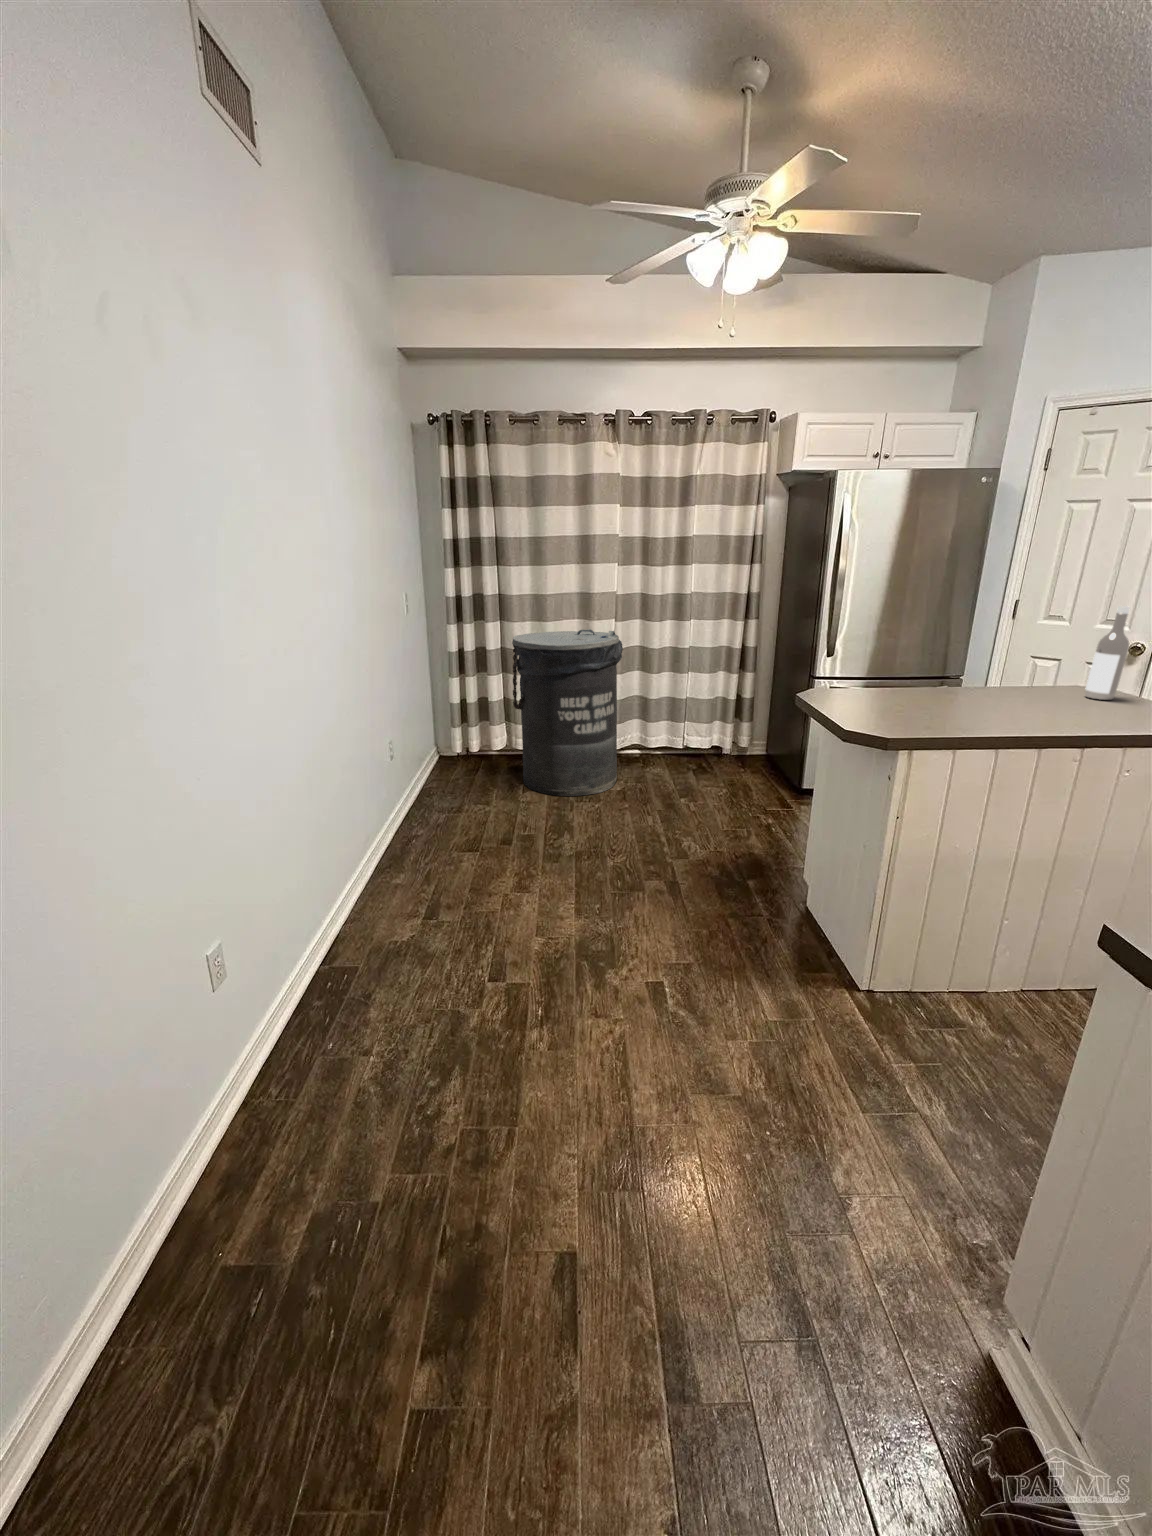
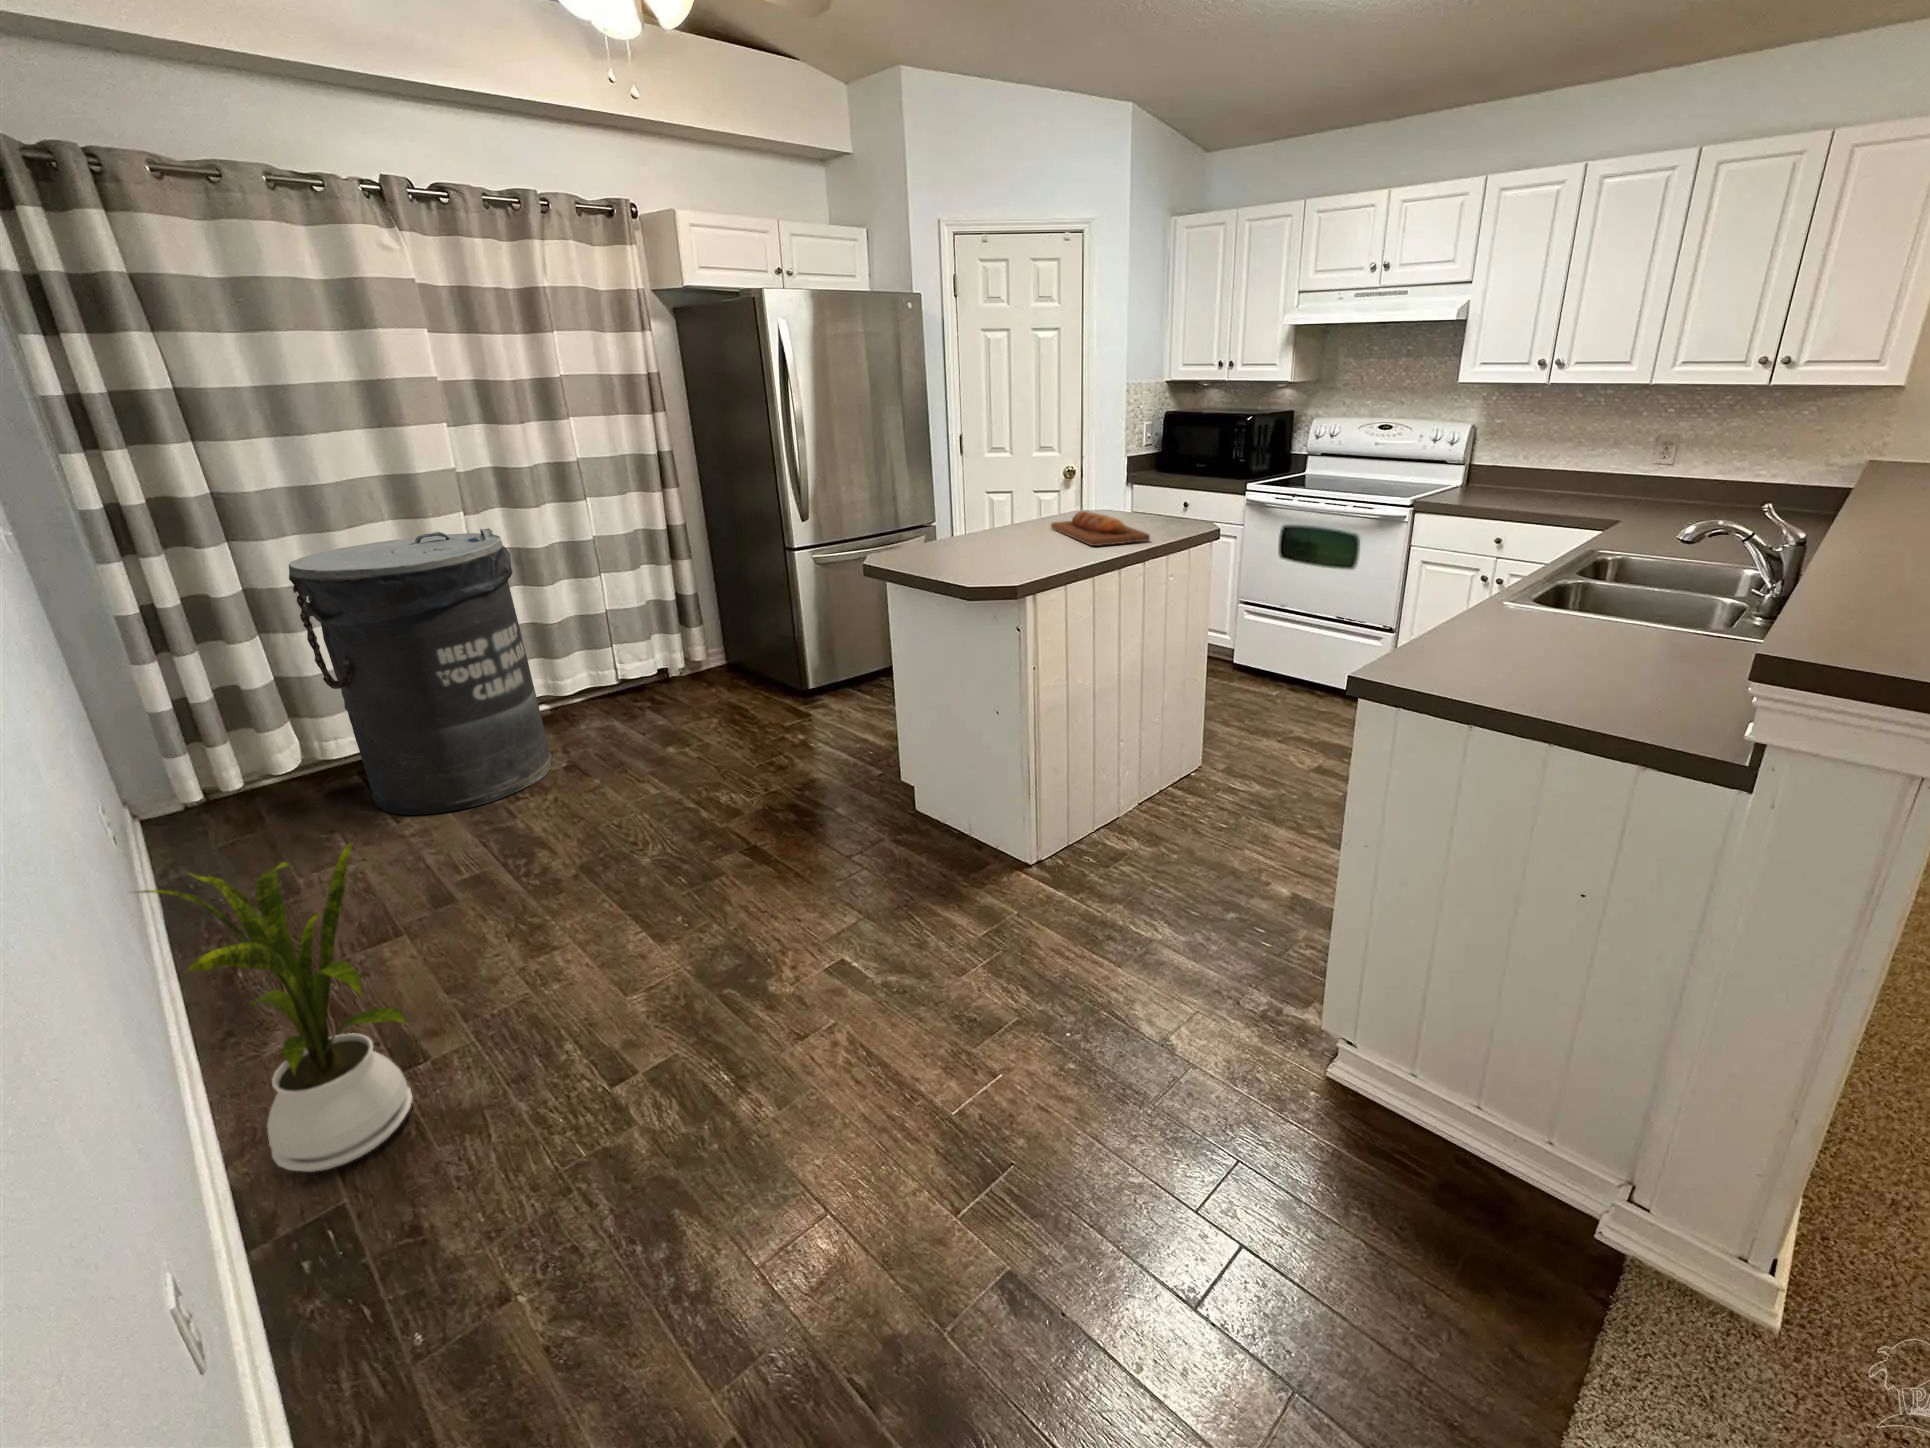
wine bottle: present [1085,606,1129,700] -> none [1099,431,1123,520]
bread loaf: none [1012,684,1109,726] -> present [1051,511,1150,546]
house plant: none [312,772,423,947] -> present [139,841,412,1172]

